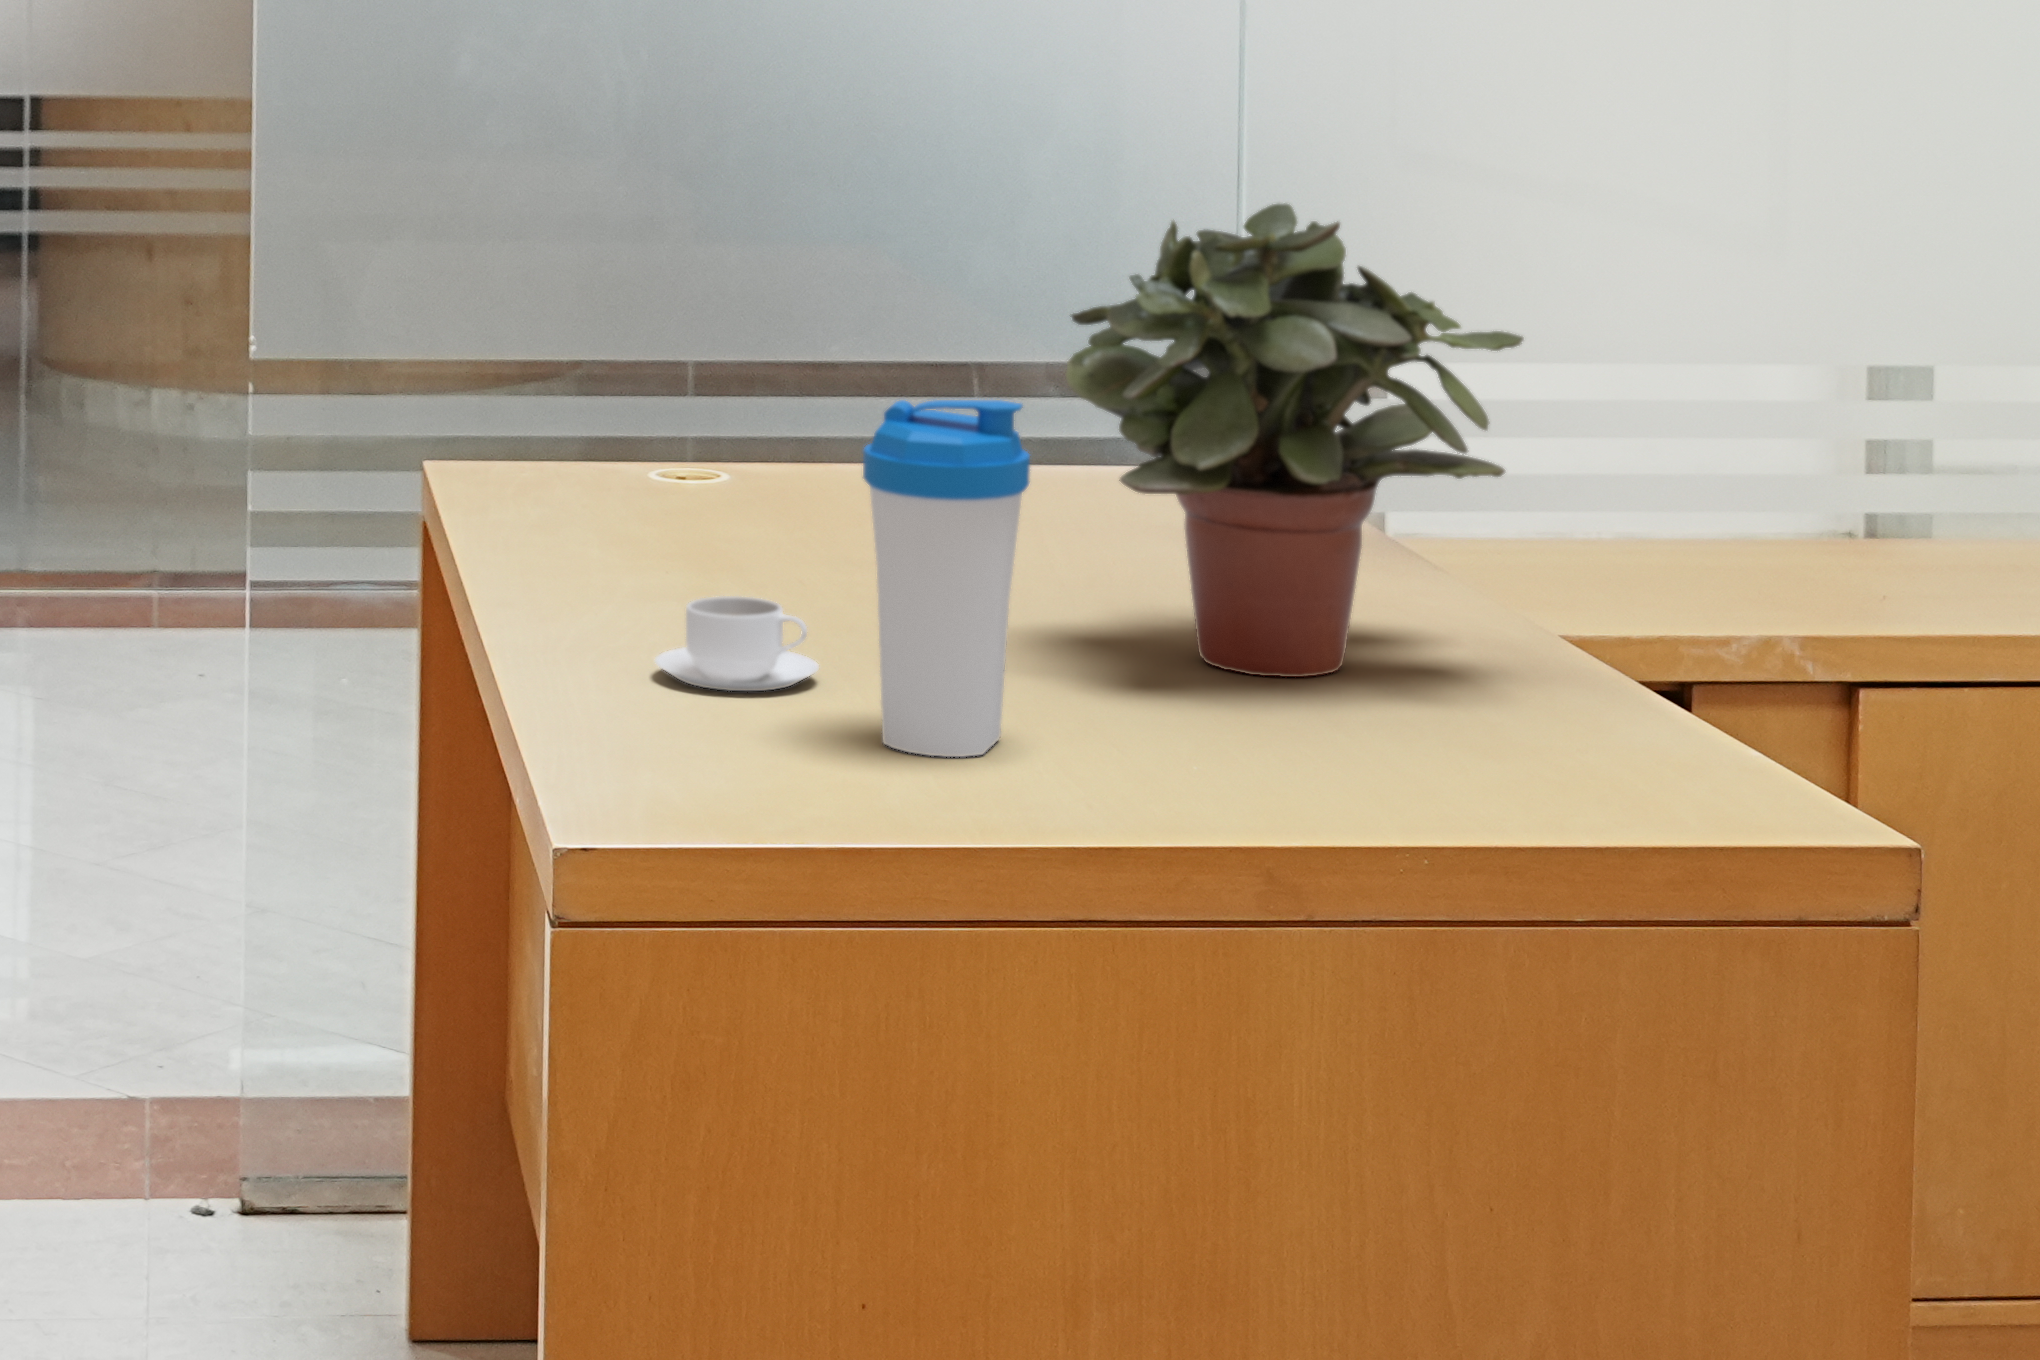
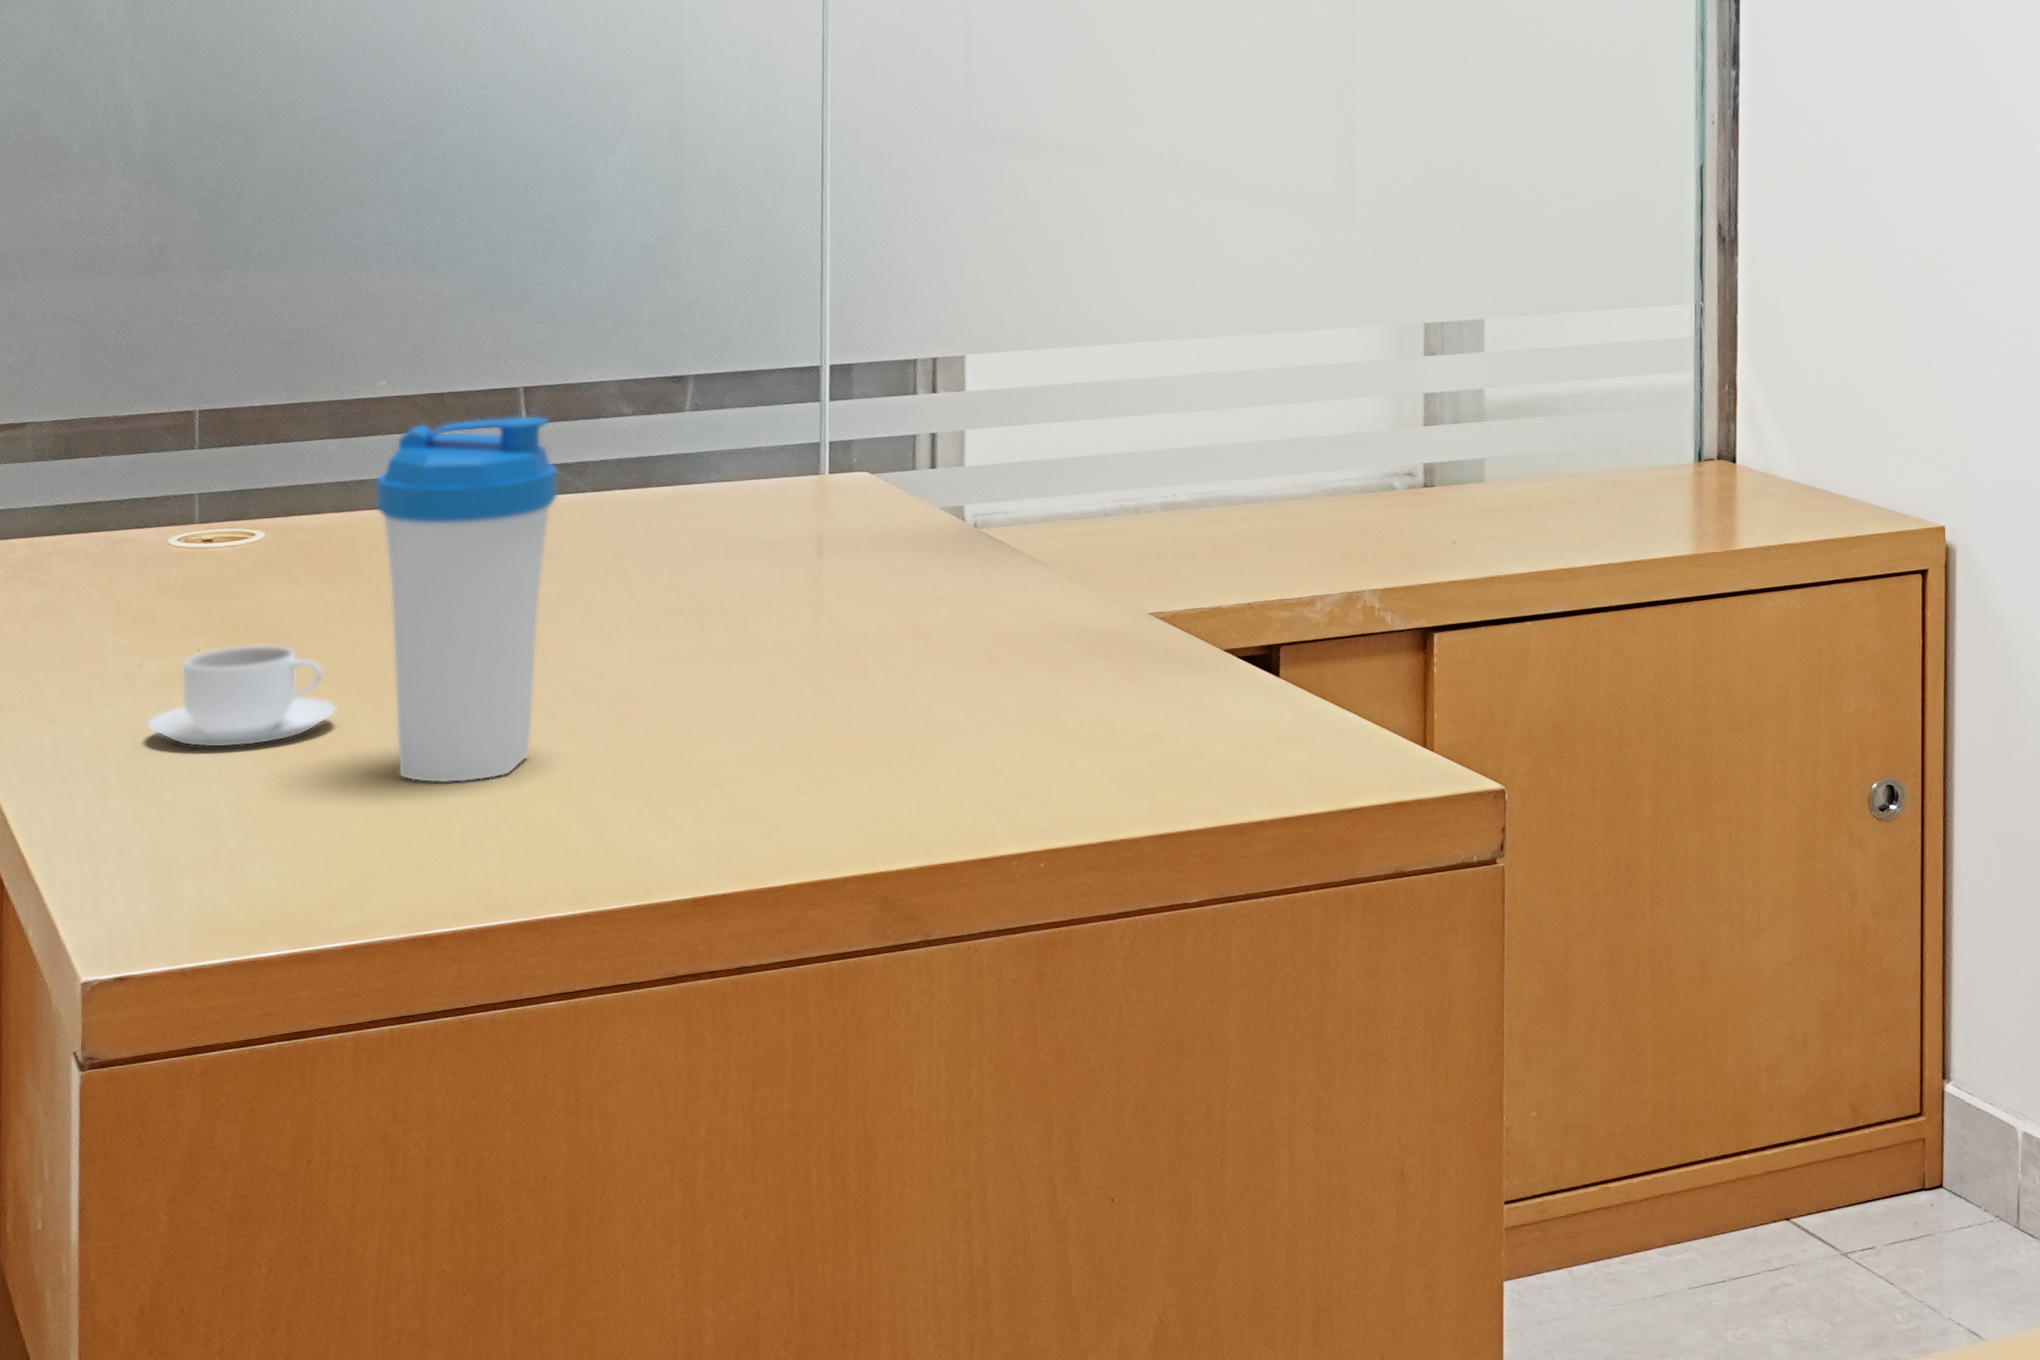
potted plant: present [1066,203,1523,677] -> none [608,200,1063,664]

